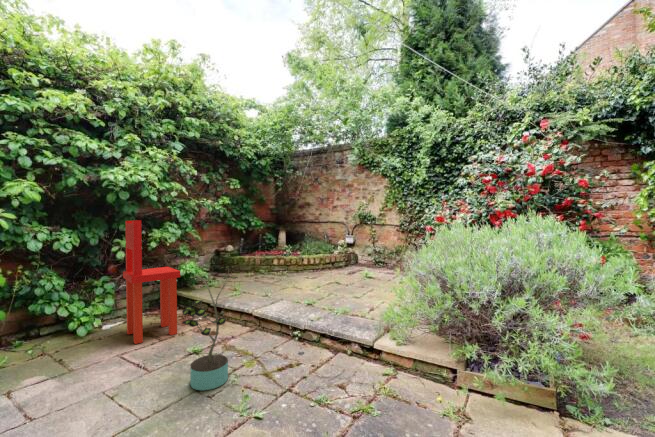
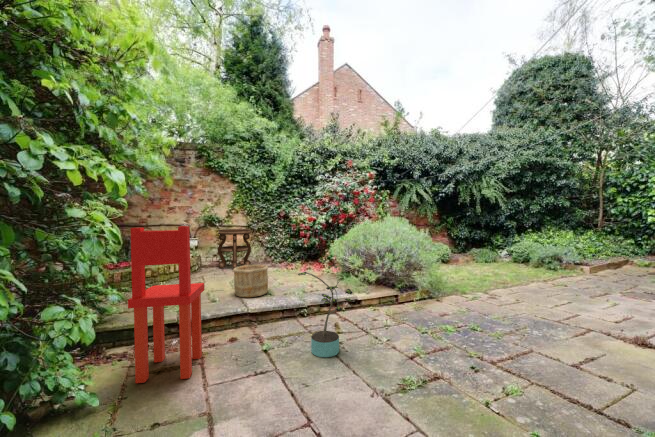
side table: none [359,228,394,274] -> present [218,229,251,269]
wooden bucket: none [280,266,319,302] -> present [233,264,268,297]

